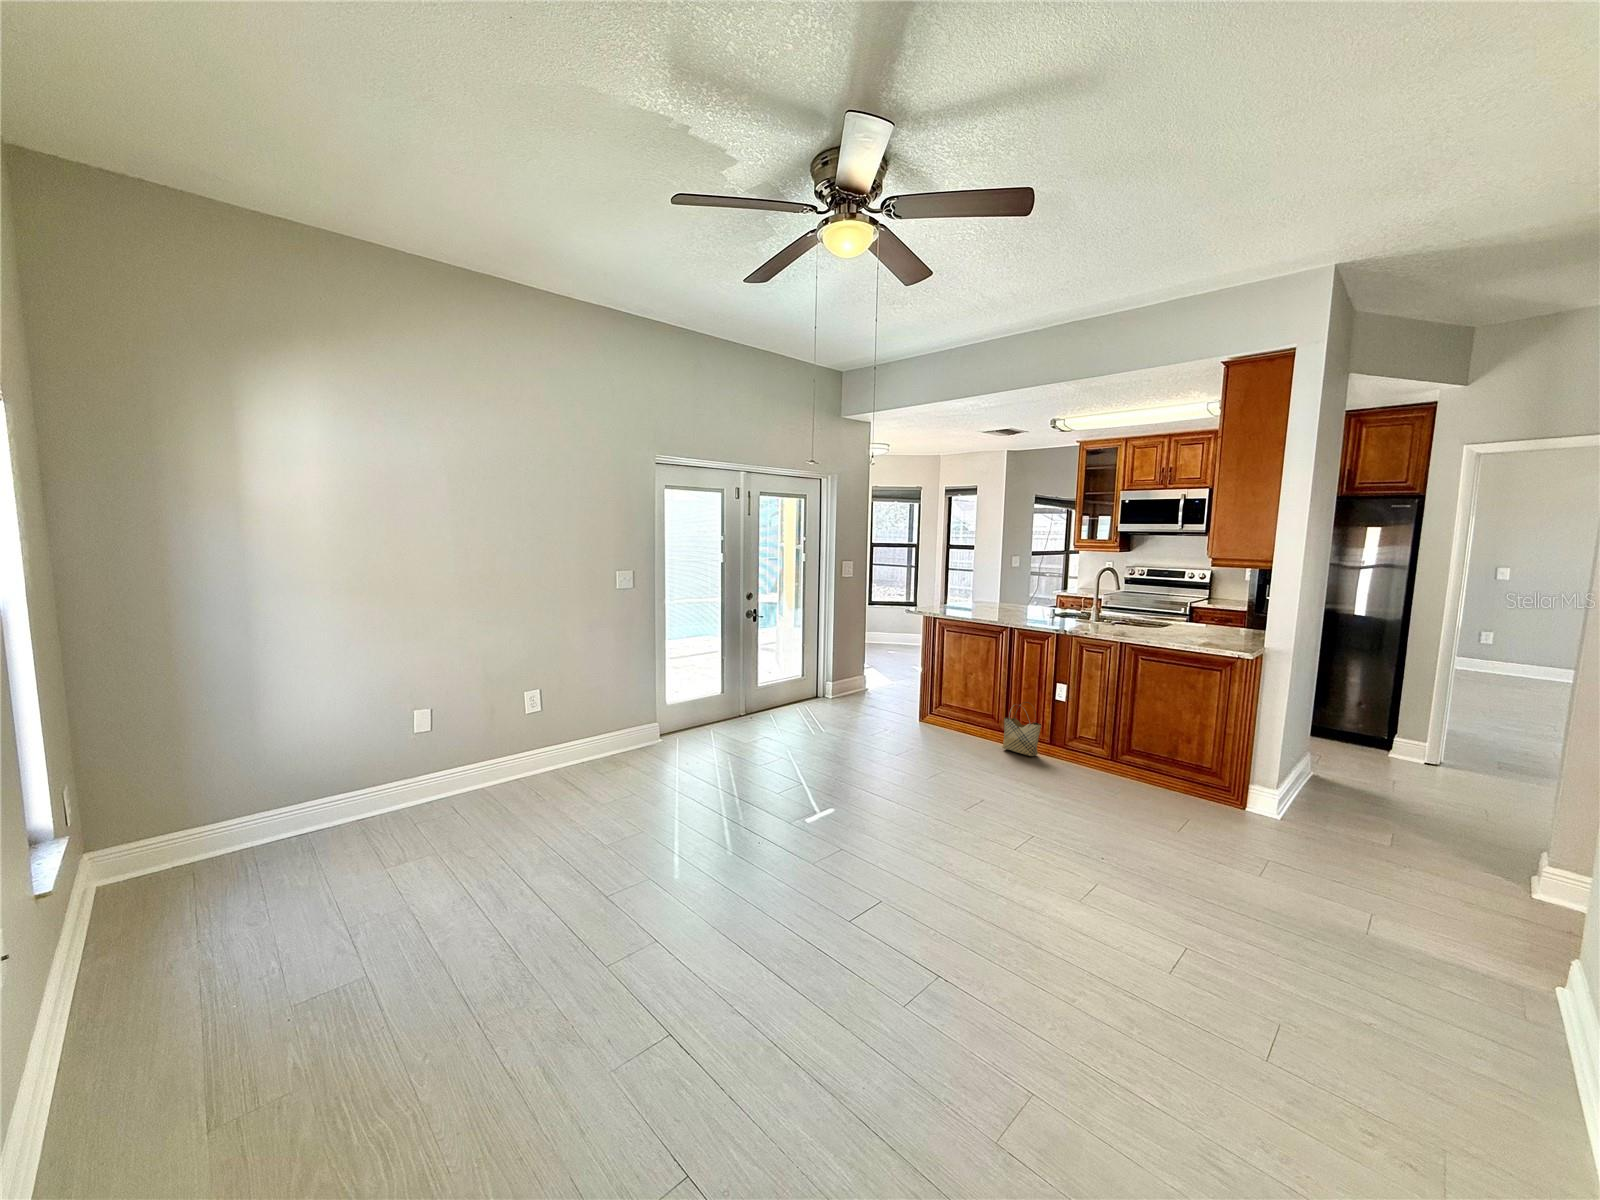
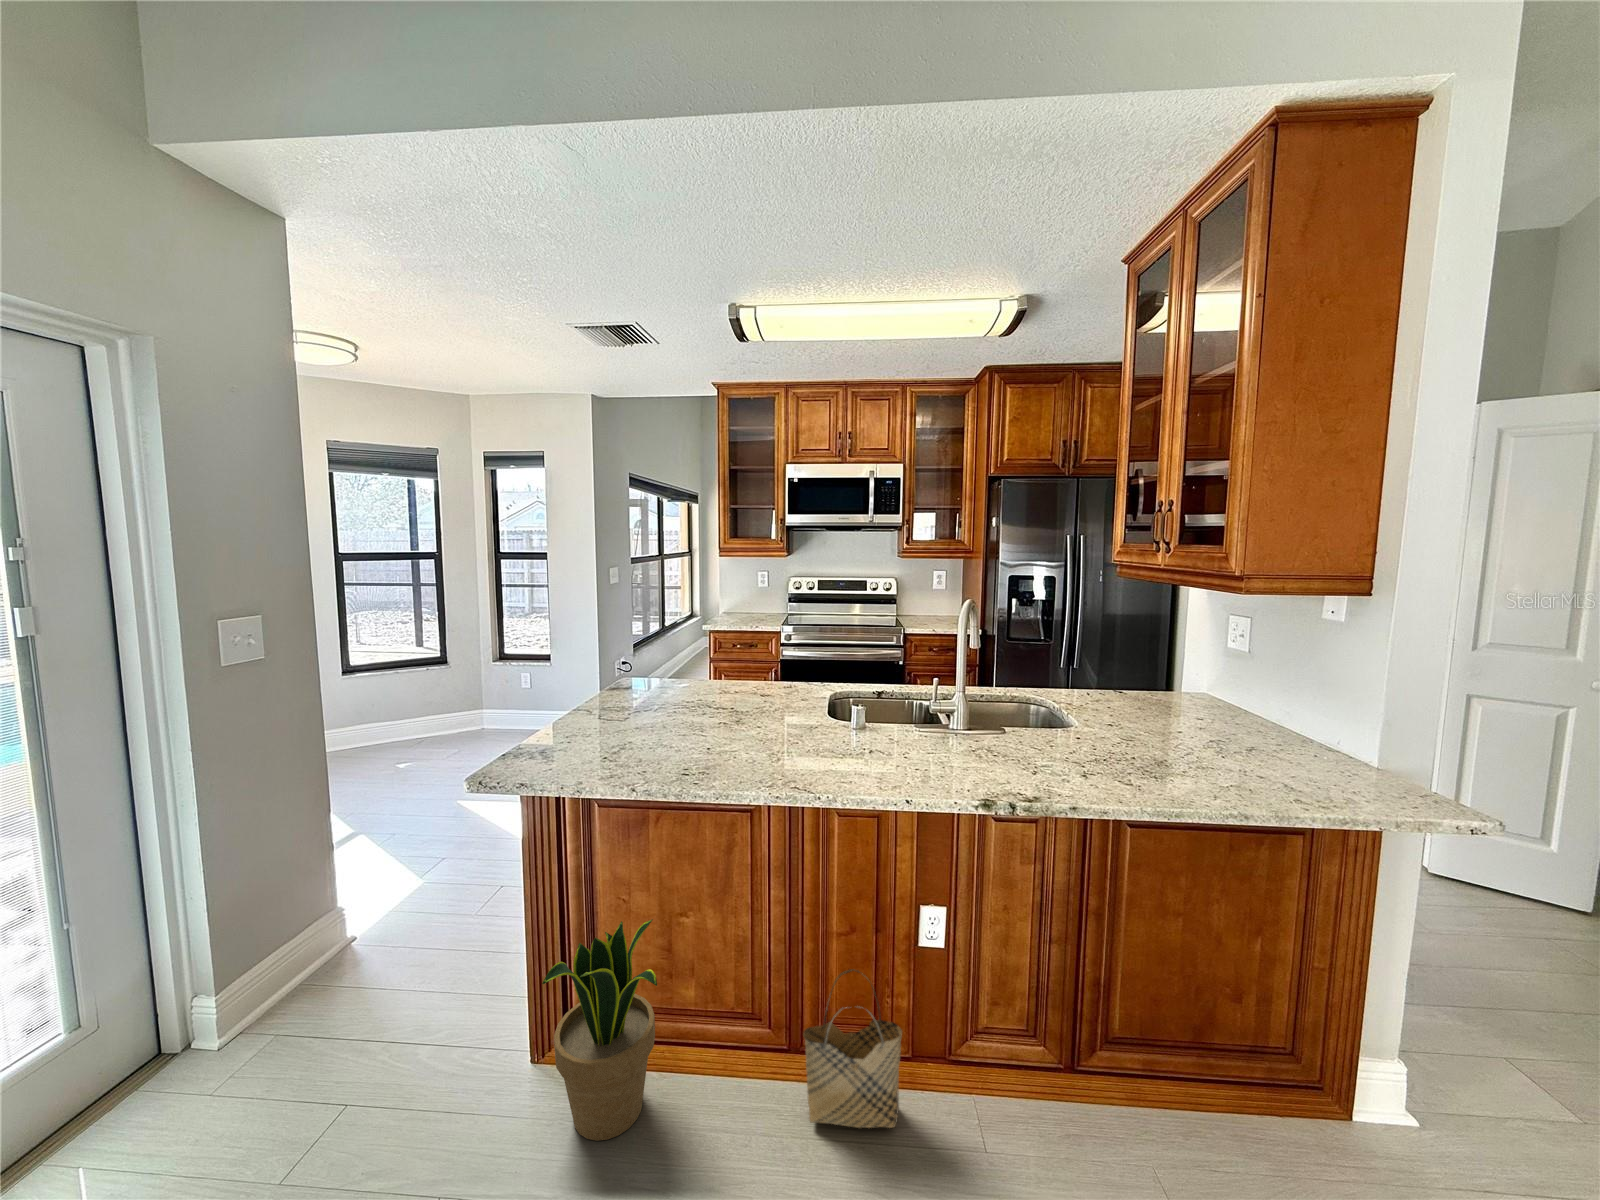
potted plant: none [920,667,961,735] -> present [542,919,657,1141]

